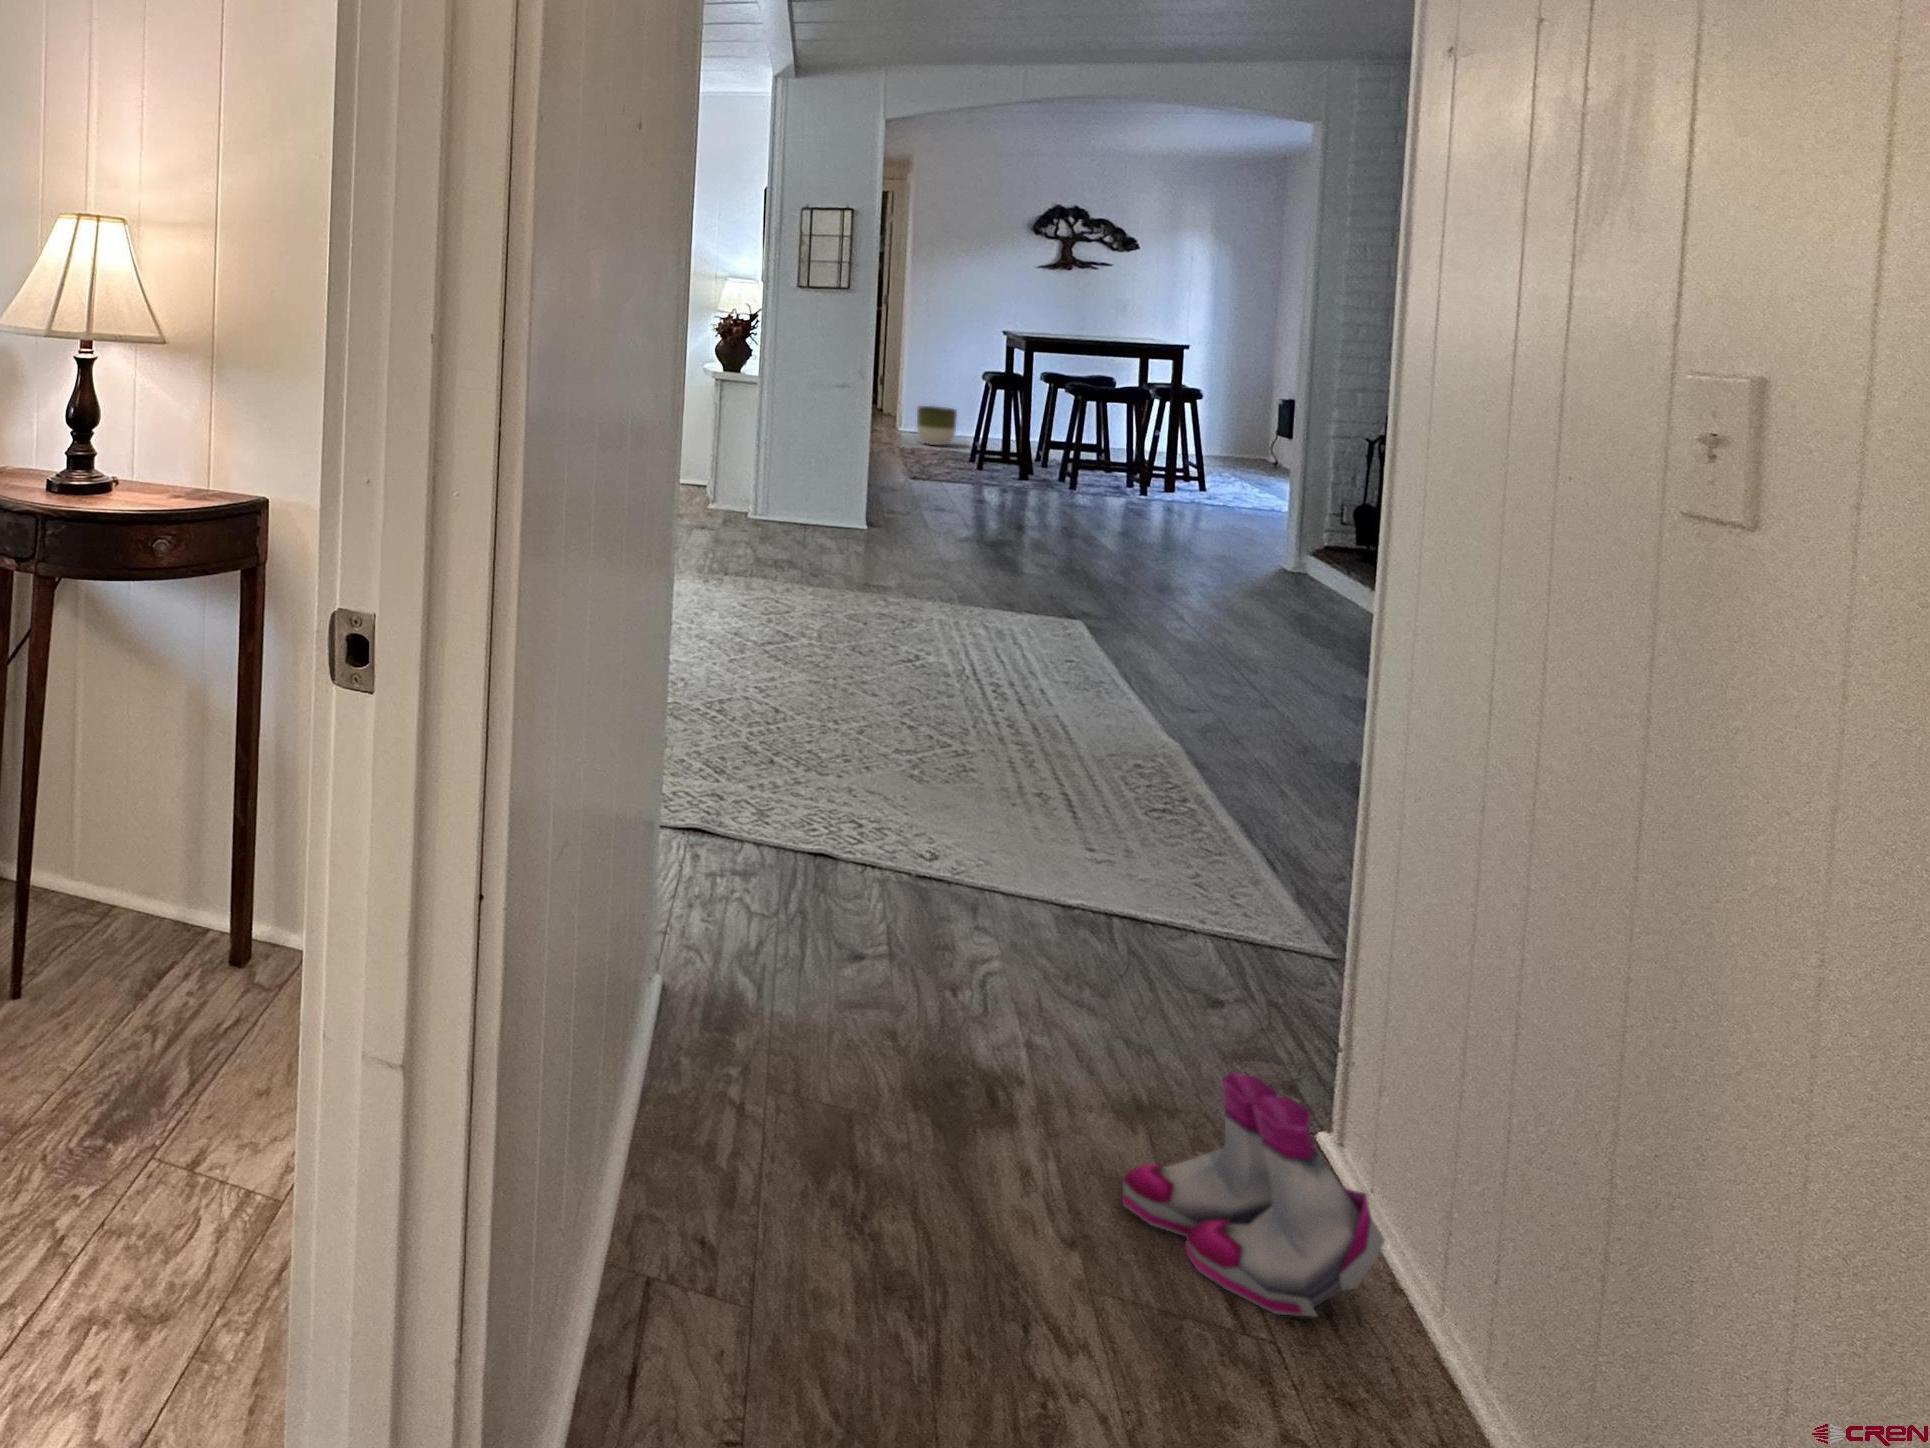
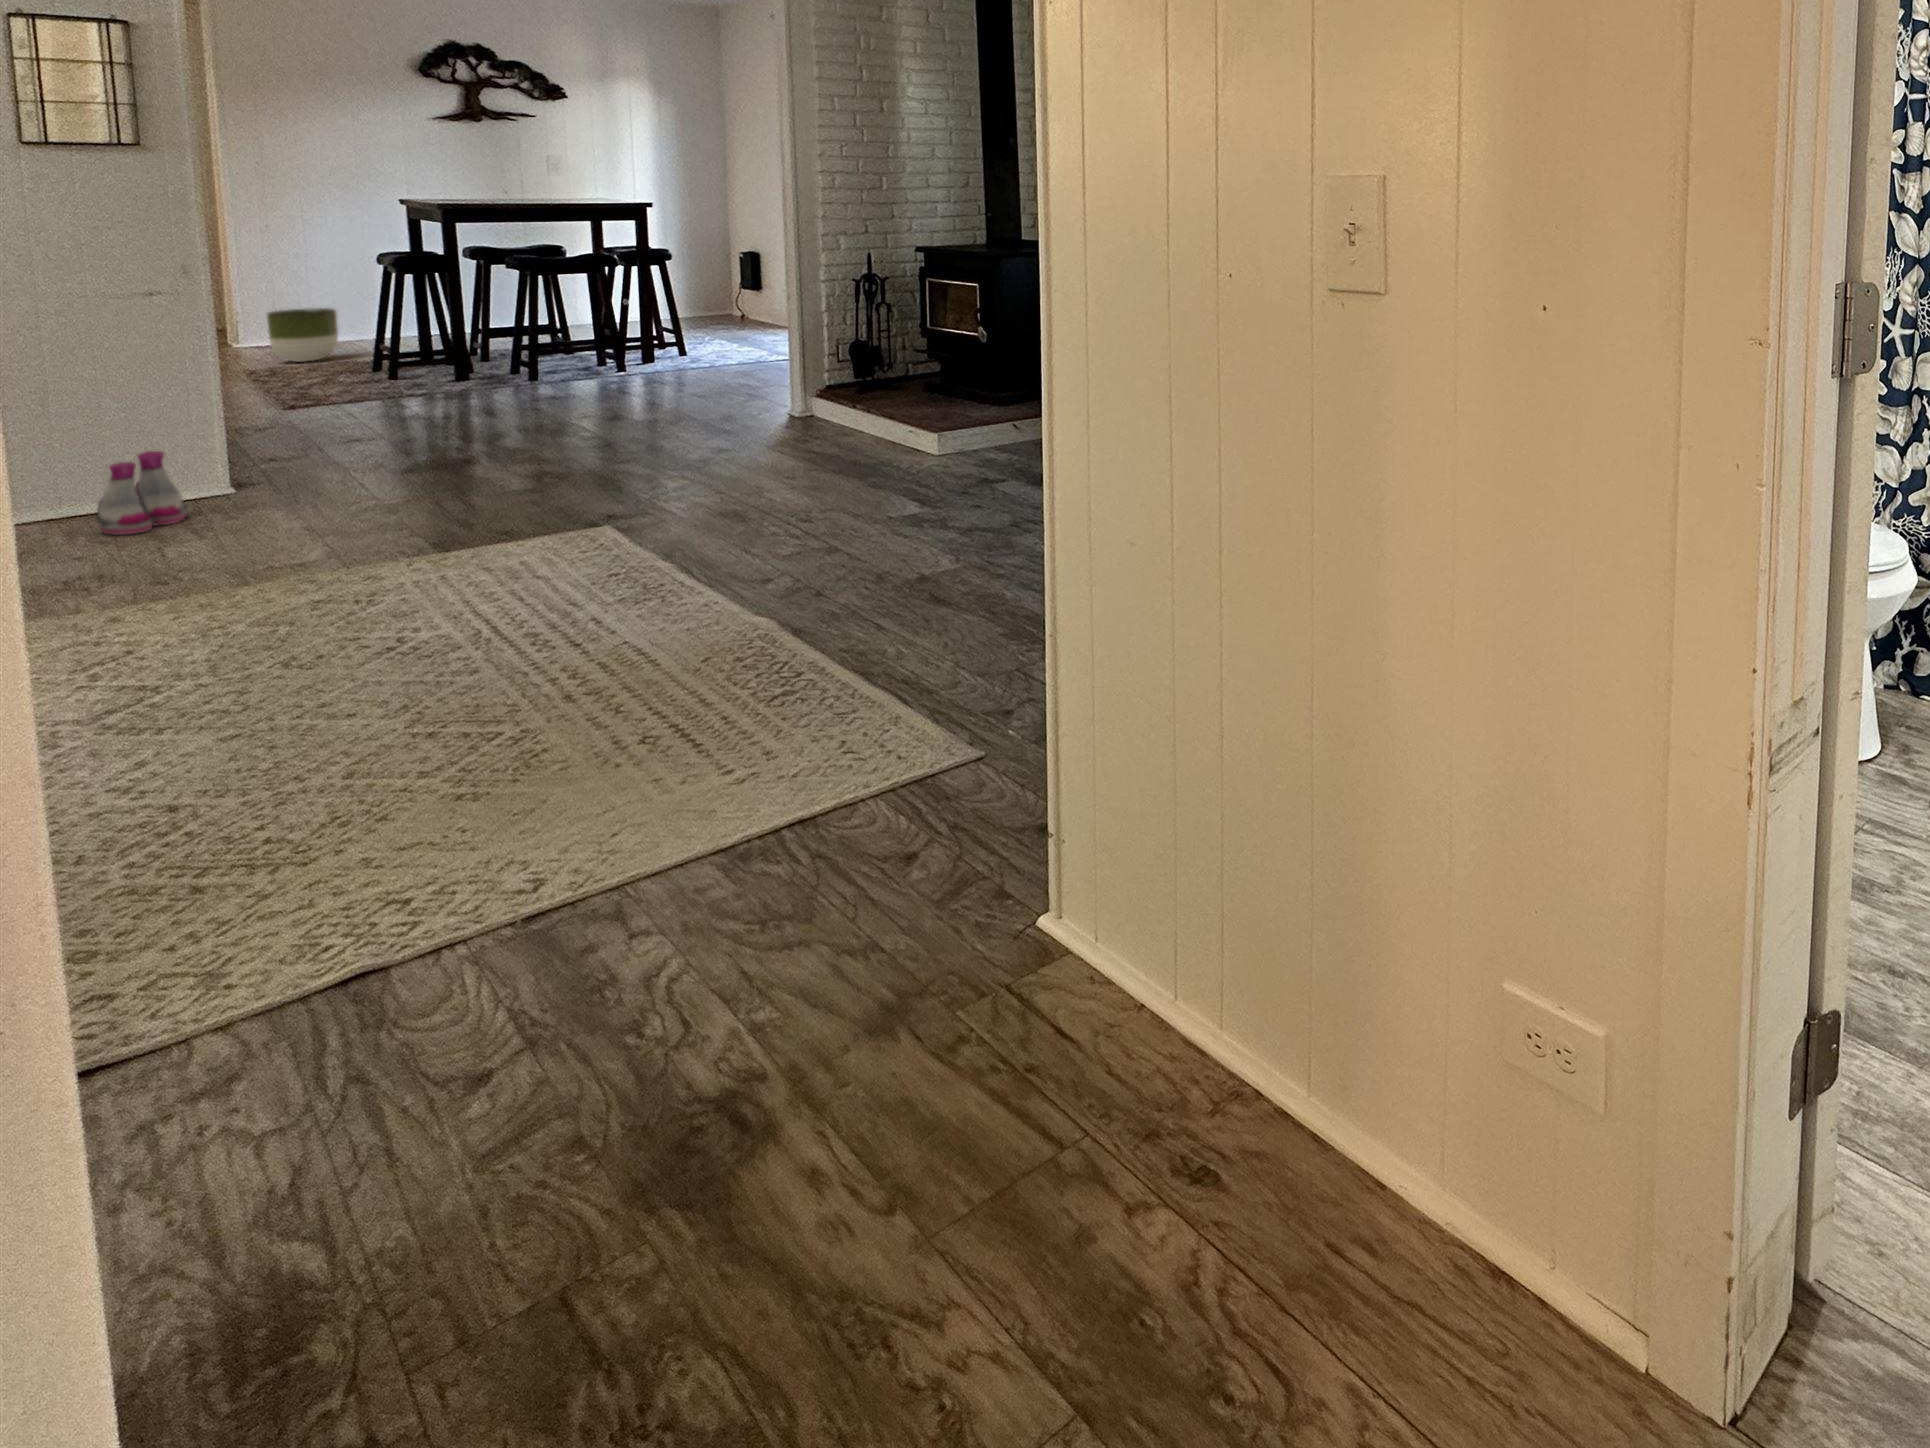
boots: present [1122,1072,1385,1316] -> present [97,451,187,535]

